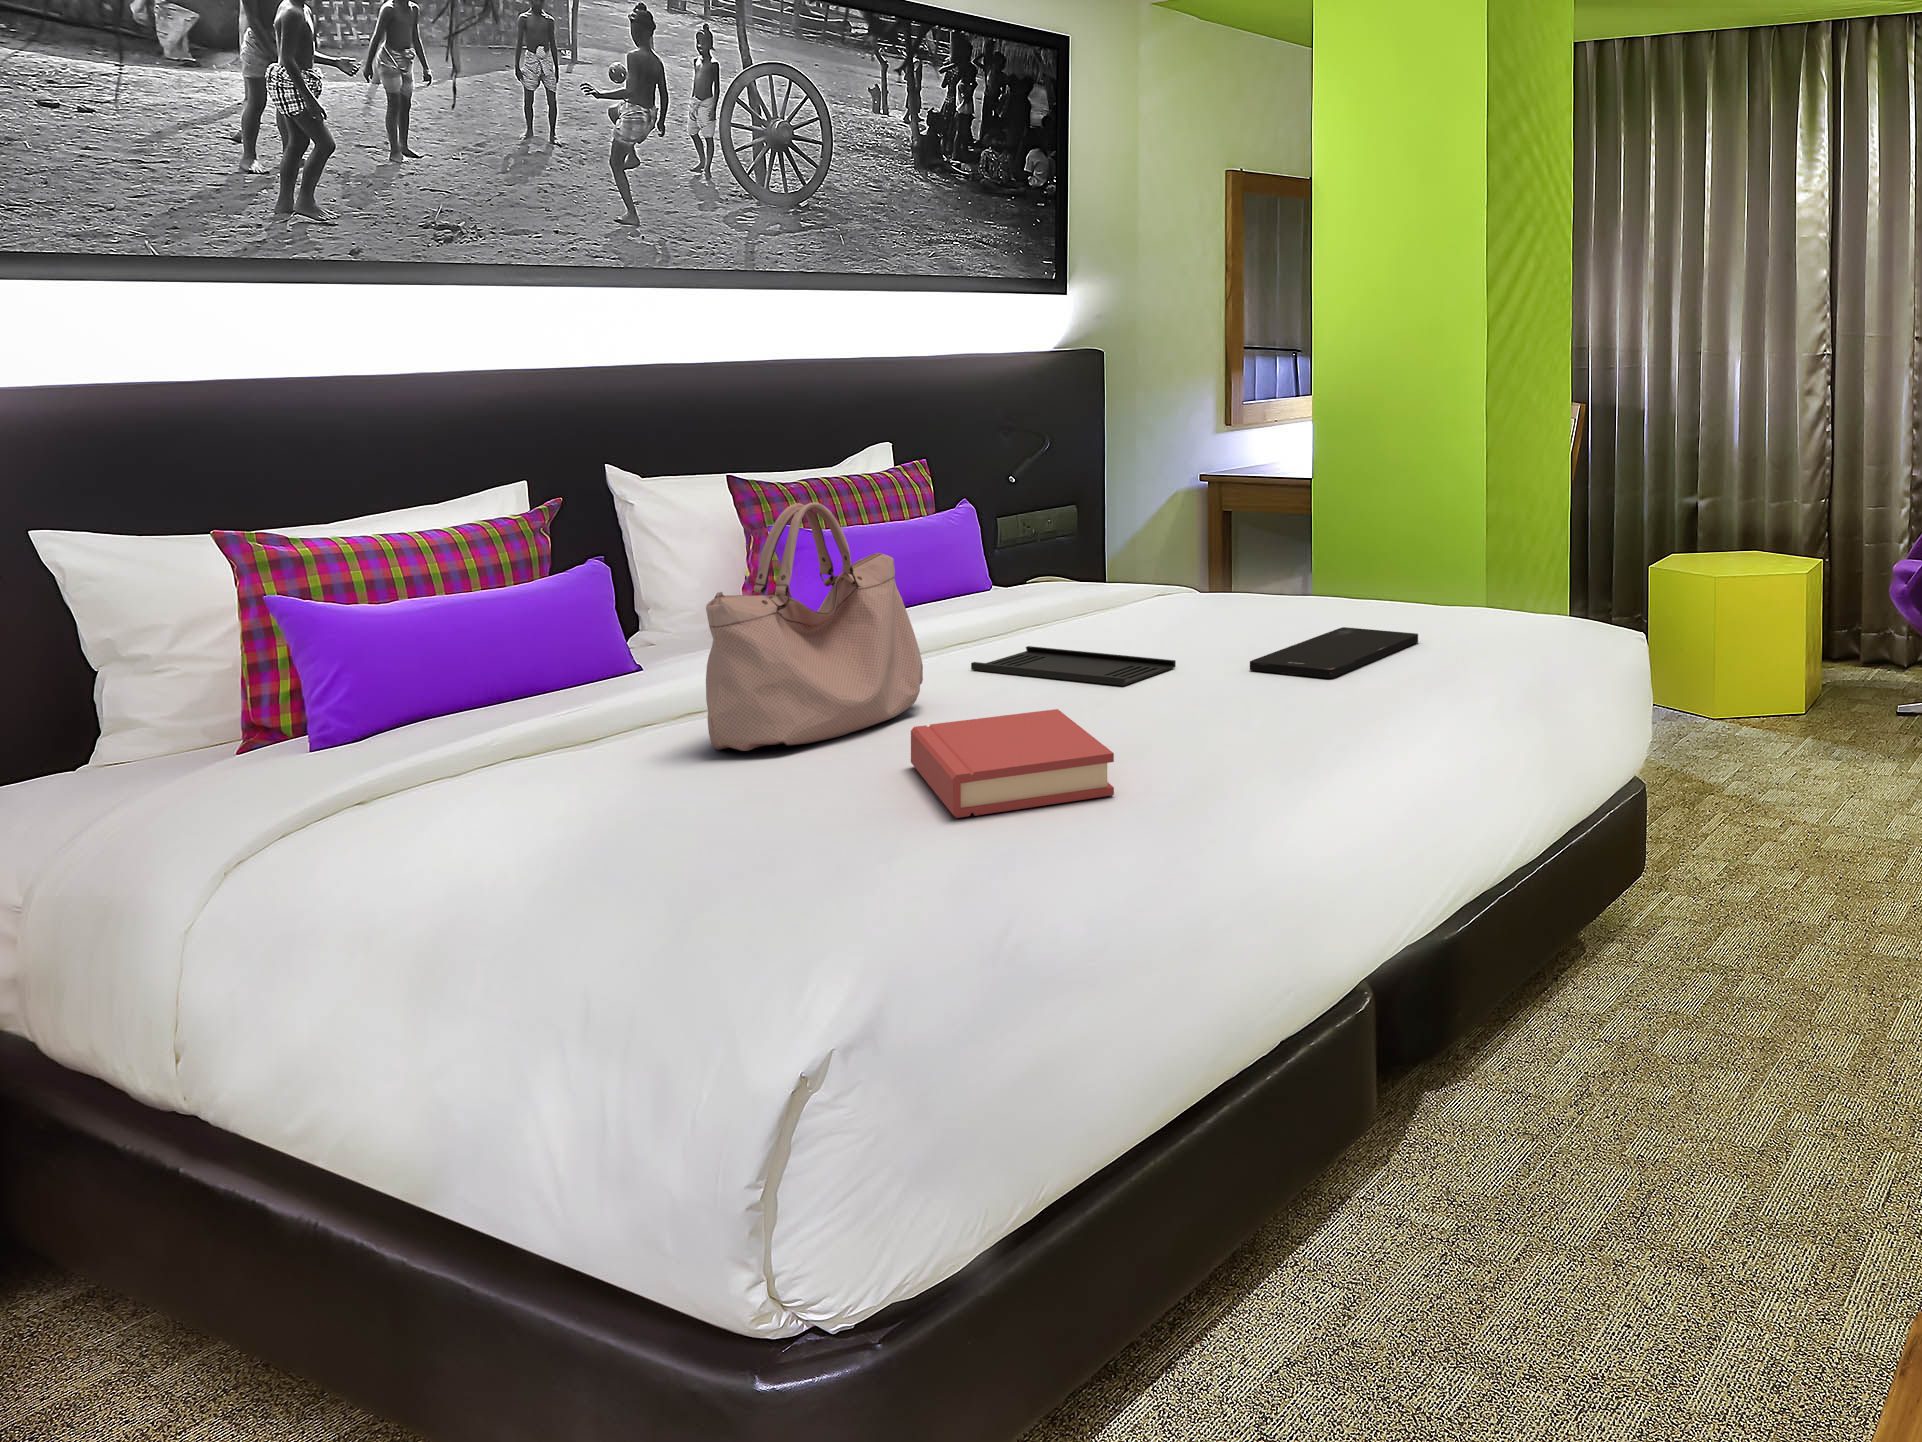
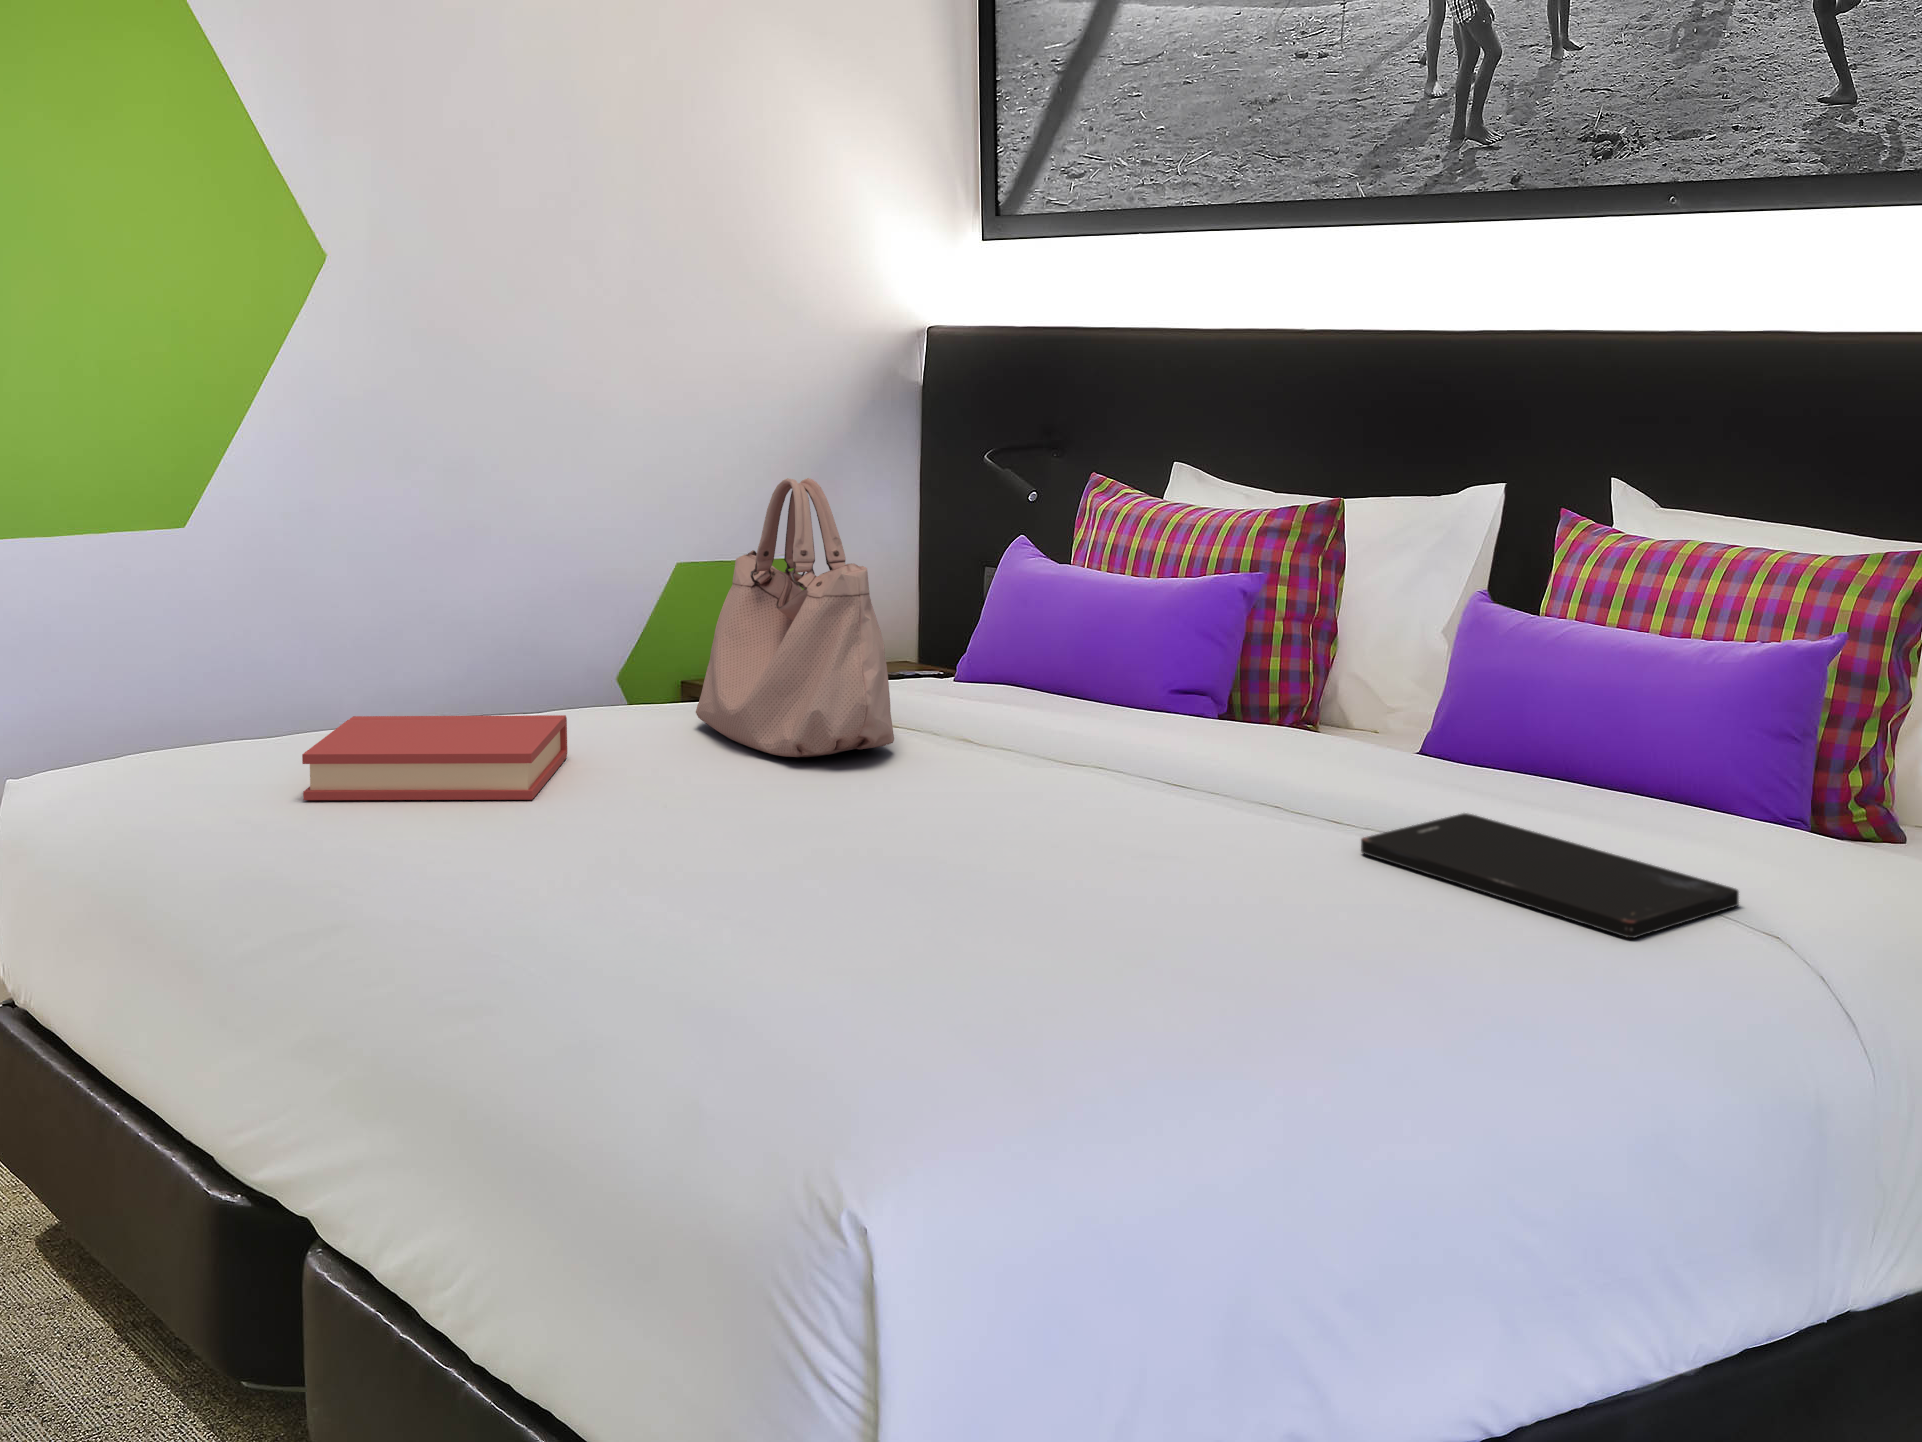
smartphone: present [1250,627,1418,678] -> present [1361,813,1739,938]
tray: present [971,646,1176,686] -> none [792,788,1111,881]

